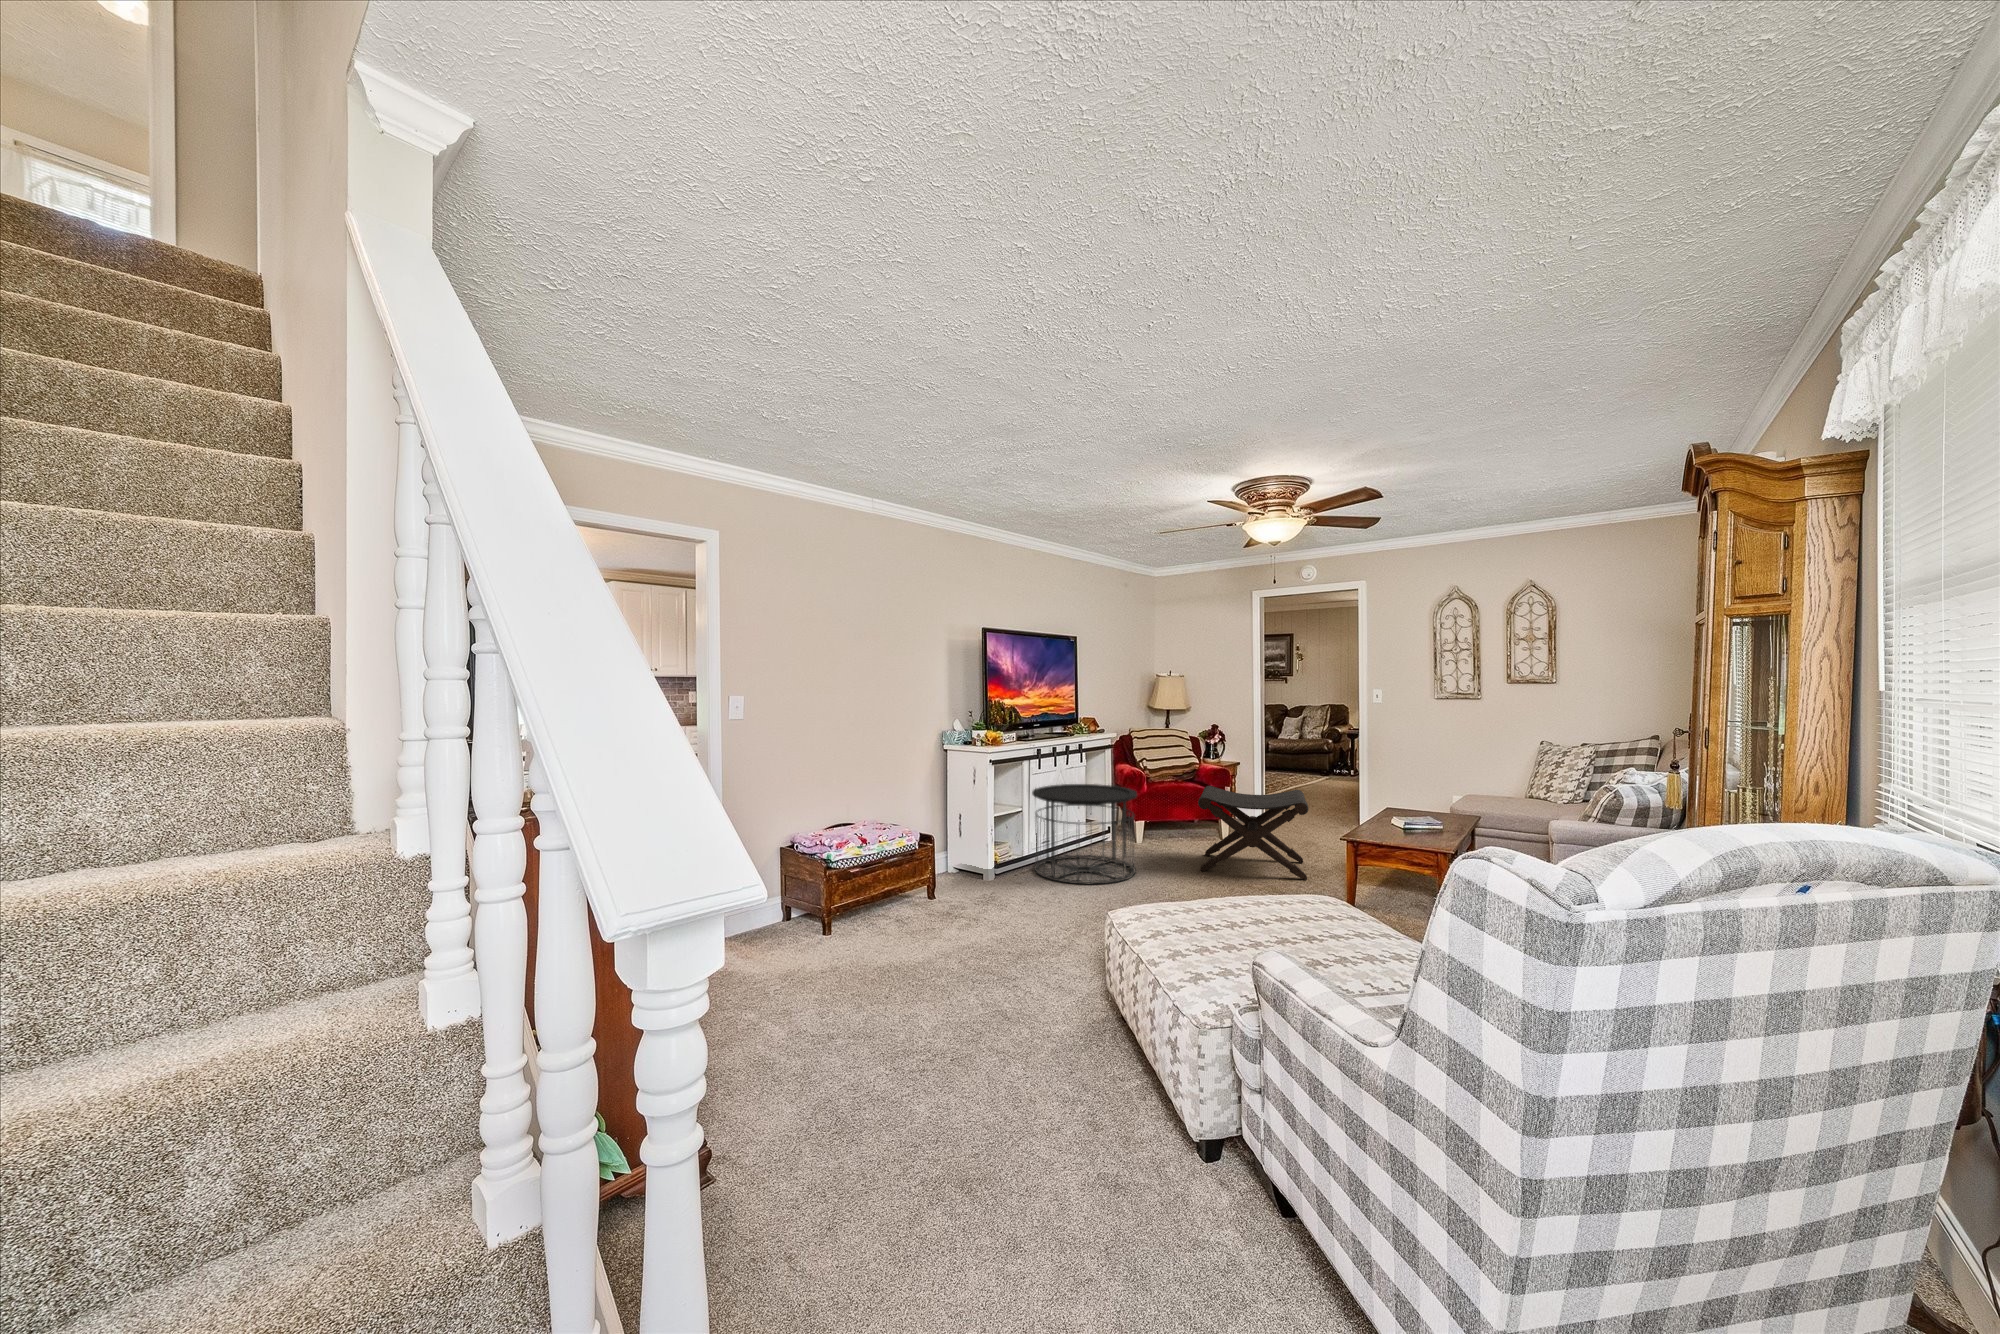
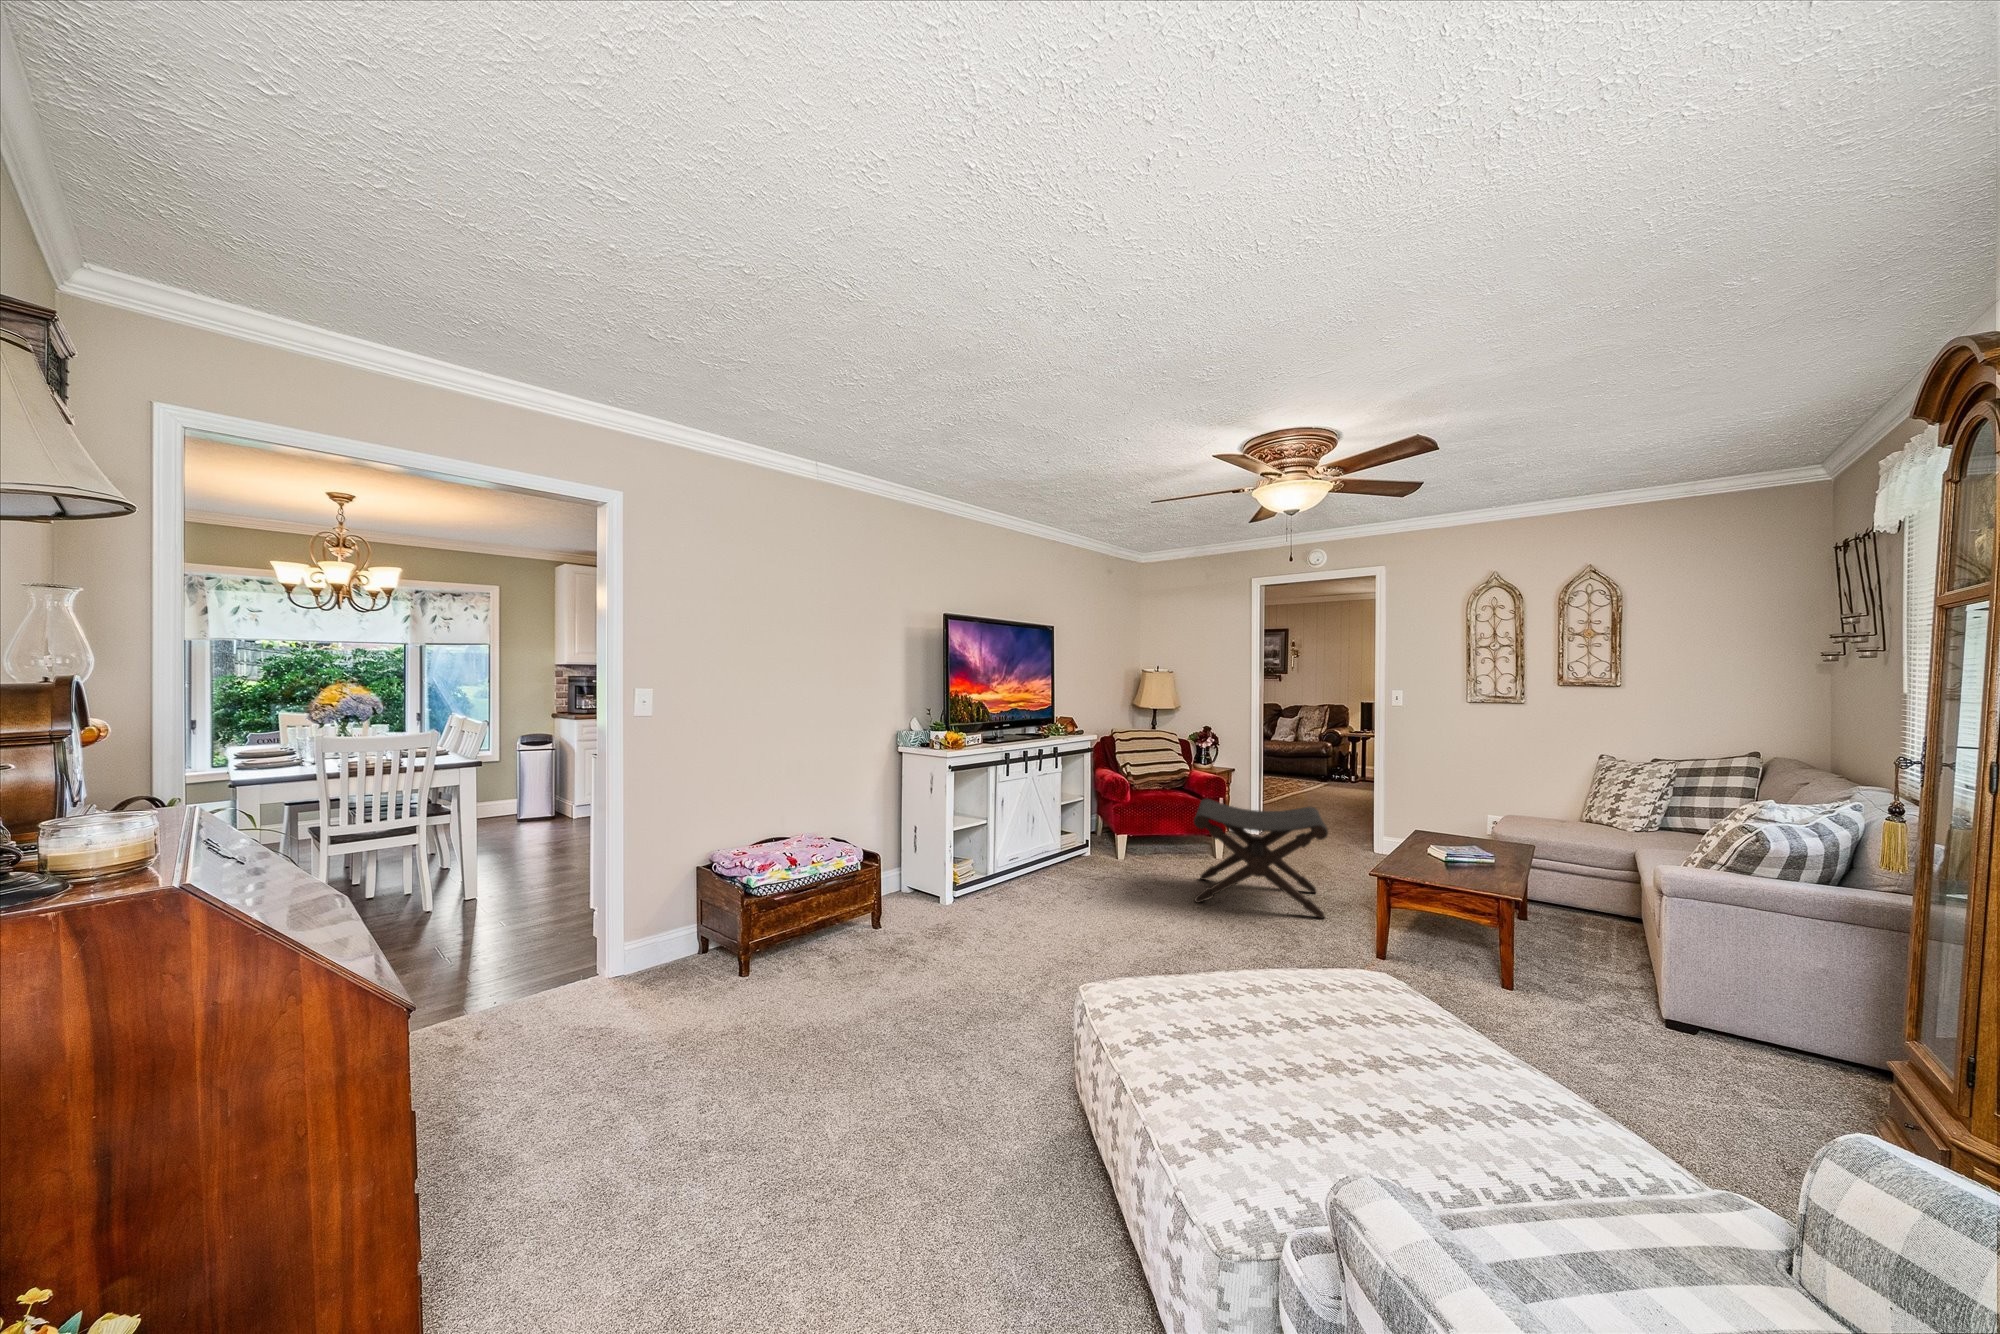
side table: present [1032,784,1137,885] -> none [995,794,1121,920]

